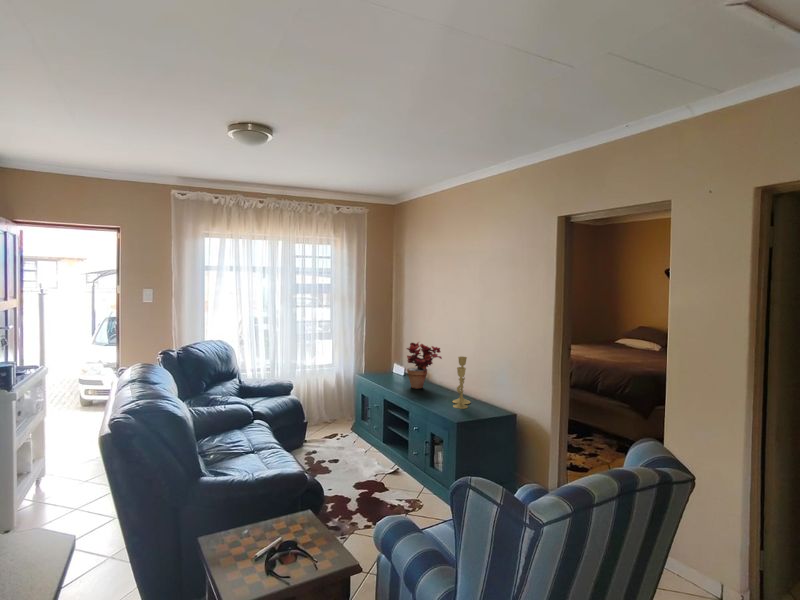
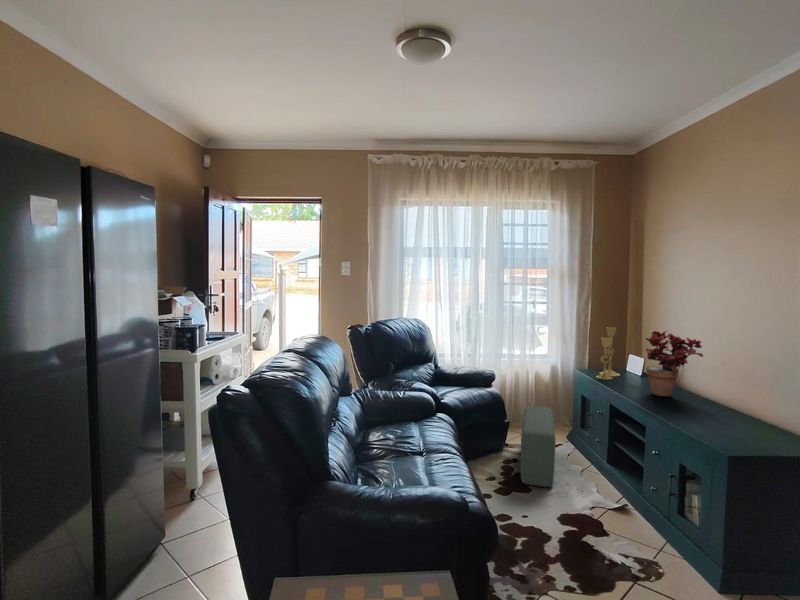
candlestick: present [452,357,470,409] -> present [596,327,620,379]
pouf: none [320,407,347,468] -> present [521,406,555,487]

